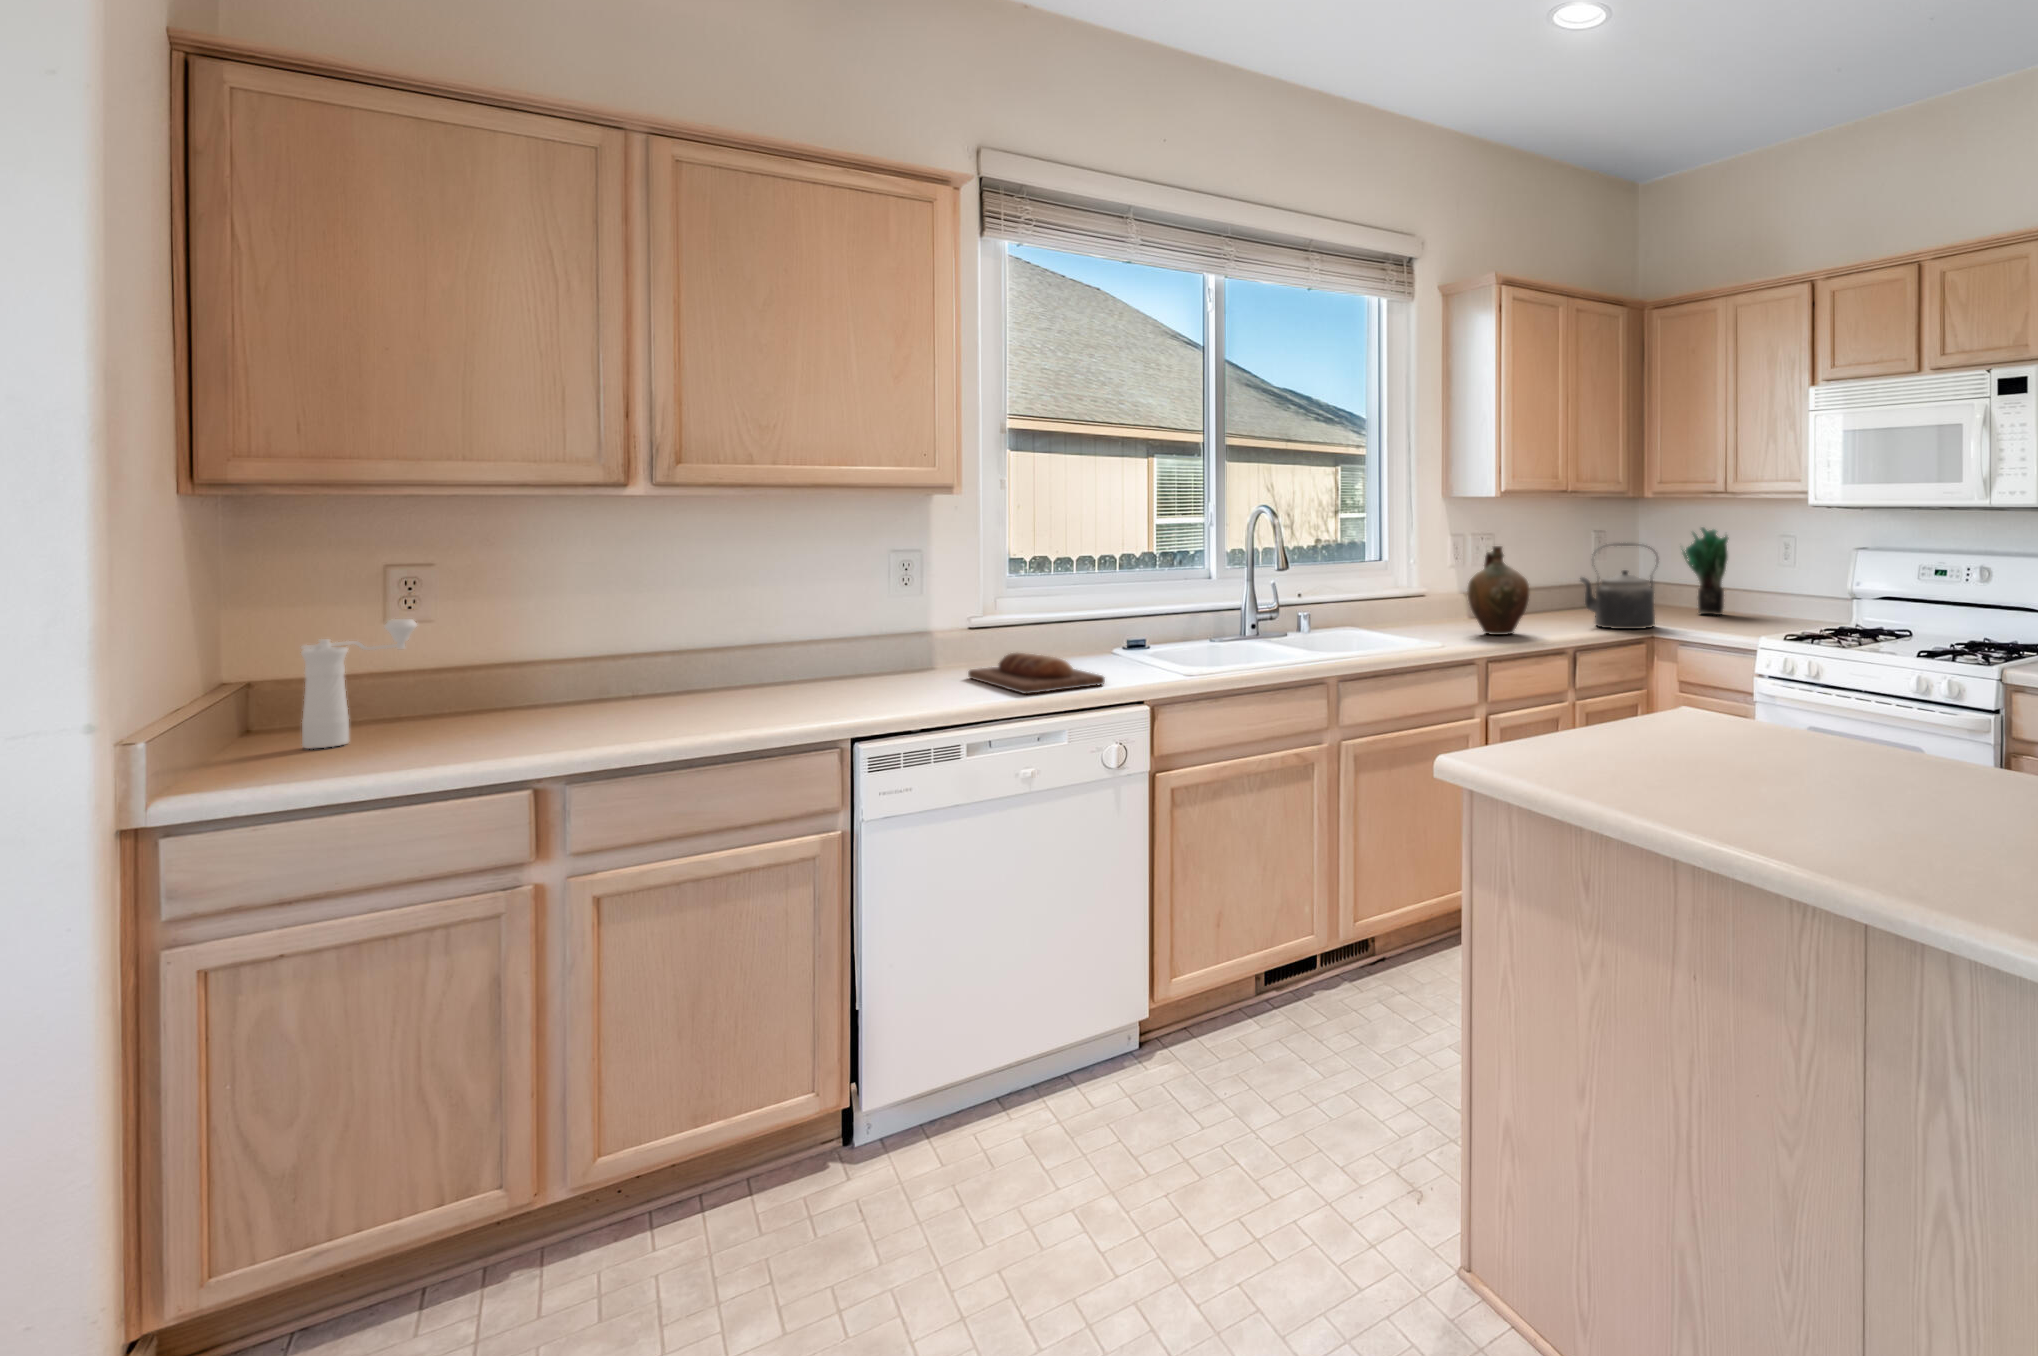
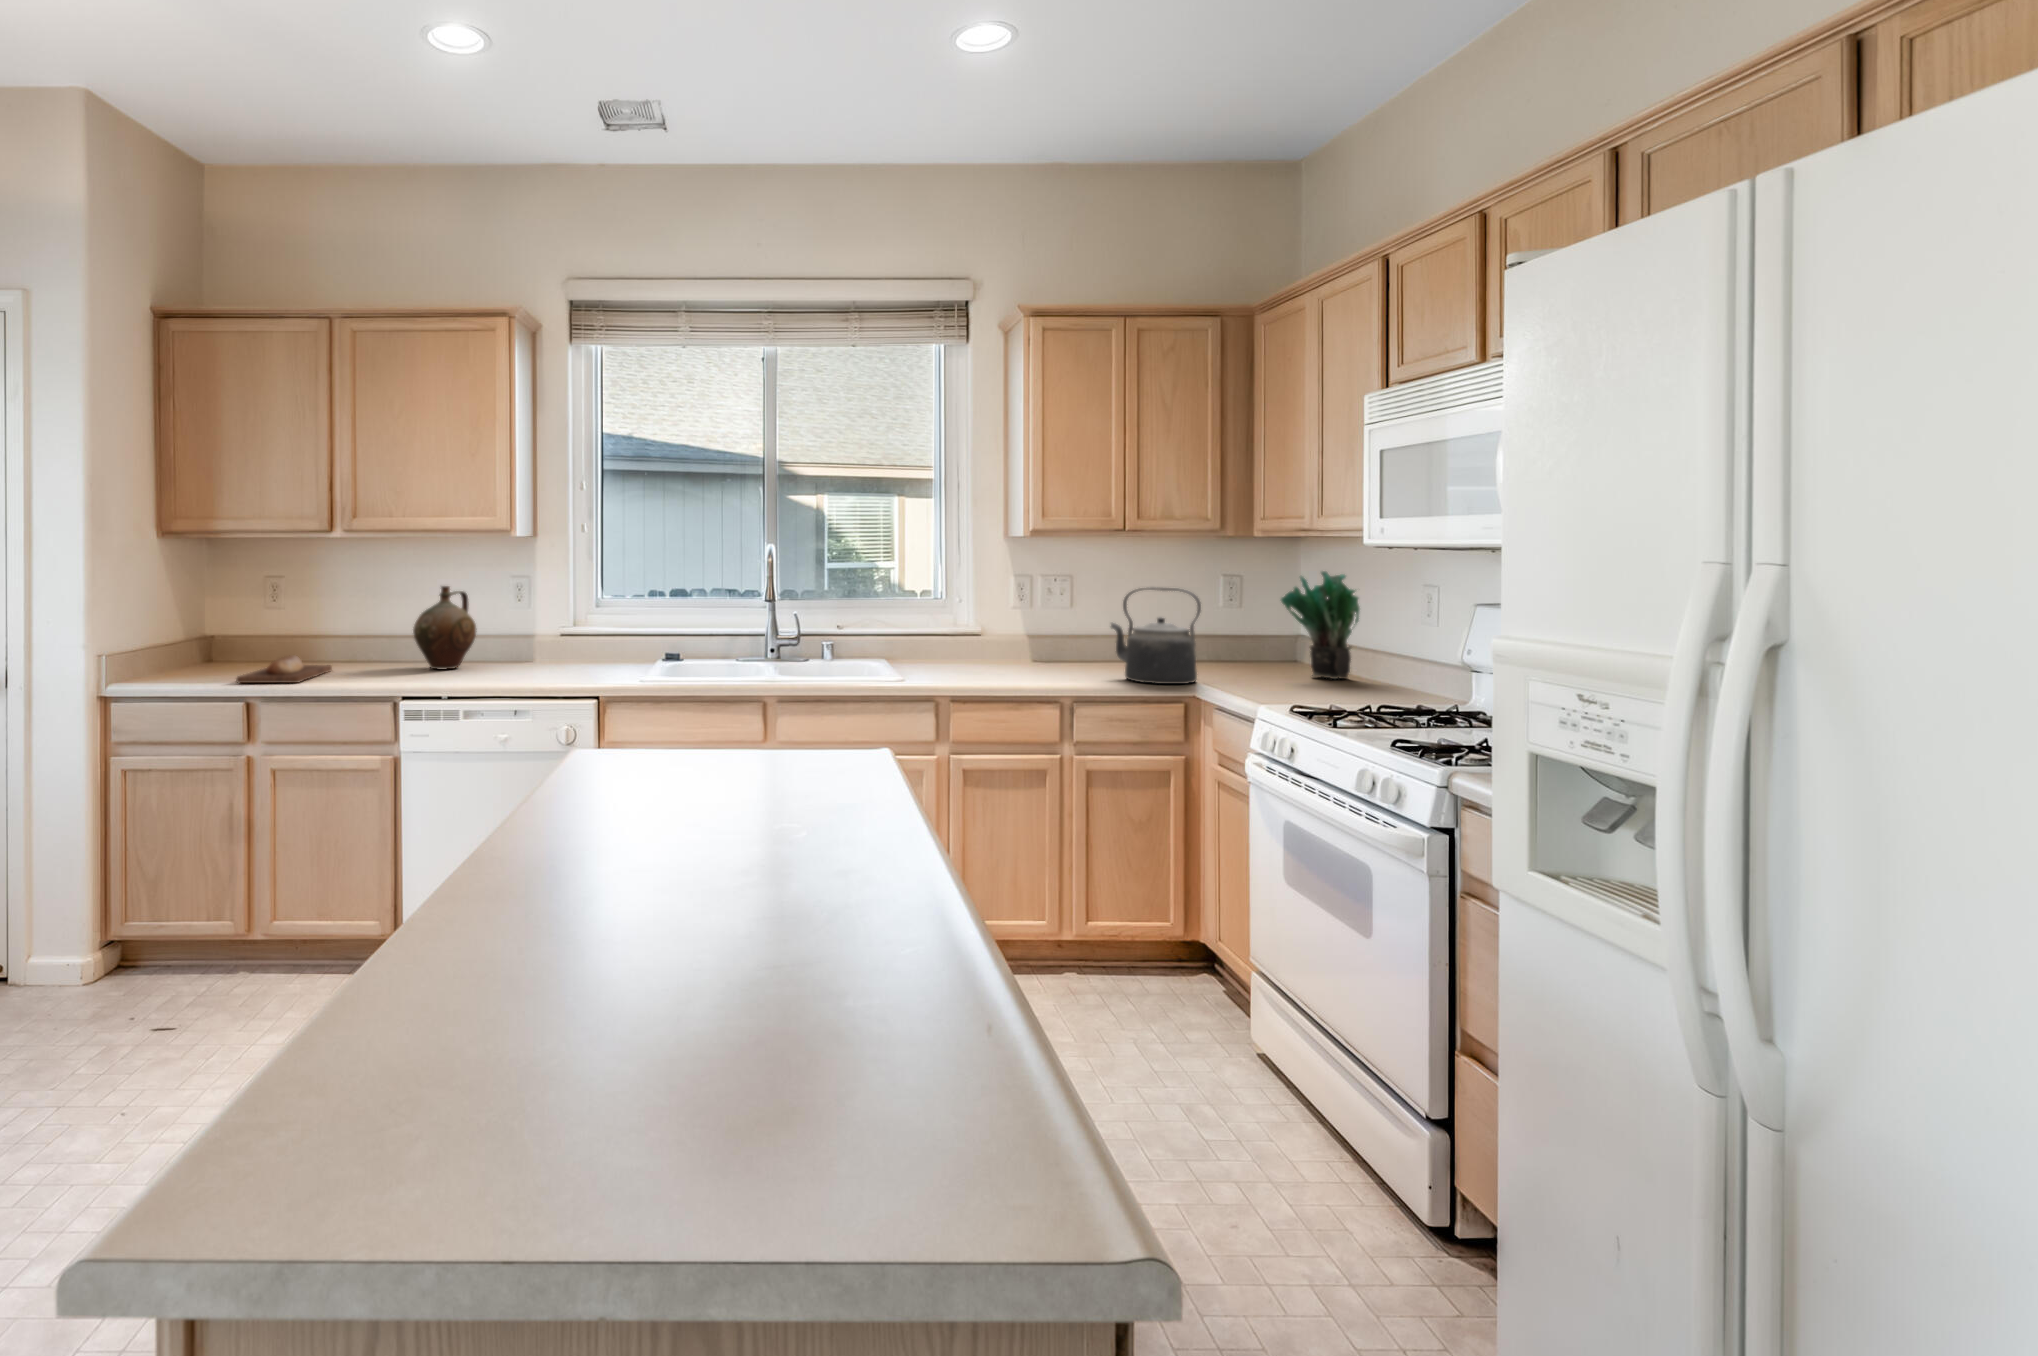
ceramic jug: present [1468,546,1529,635] -> present [413,586,477,669]
pepper mill: present [300,619,417,749] -> none [200,609,253,673]
bread loaf: present [968,653,1105,694] -> present [236,655,332,683]

